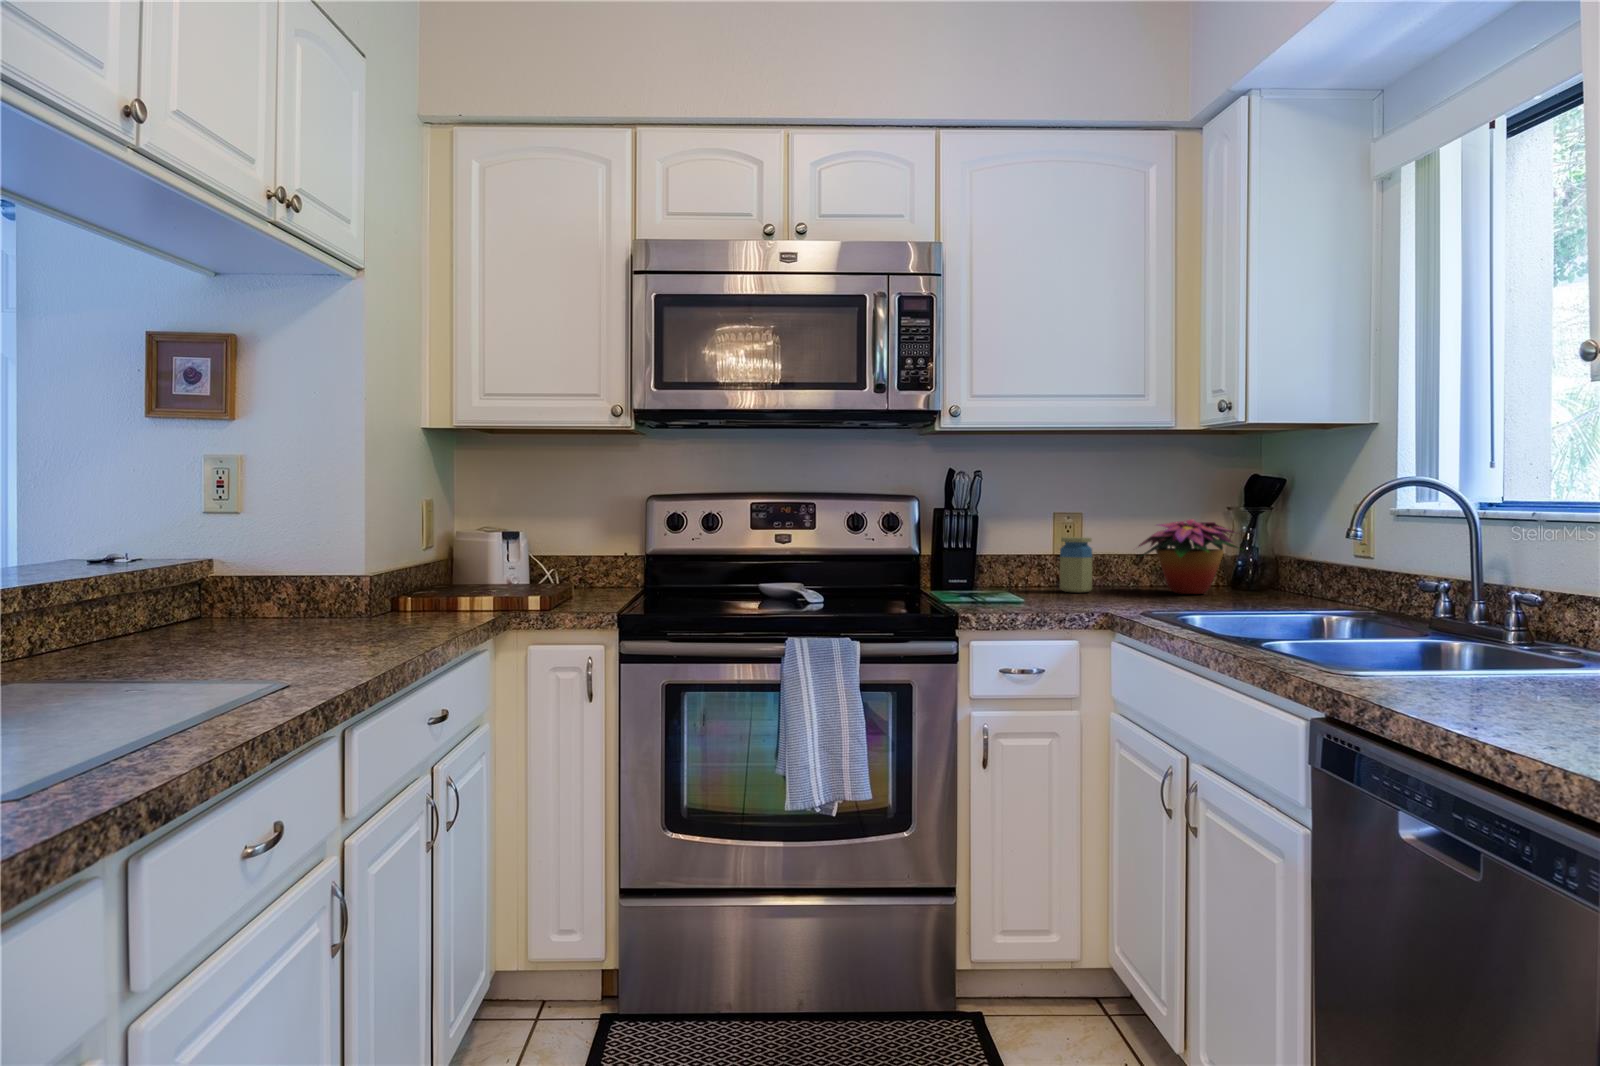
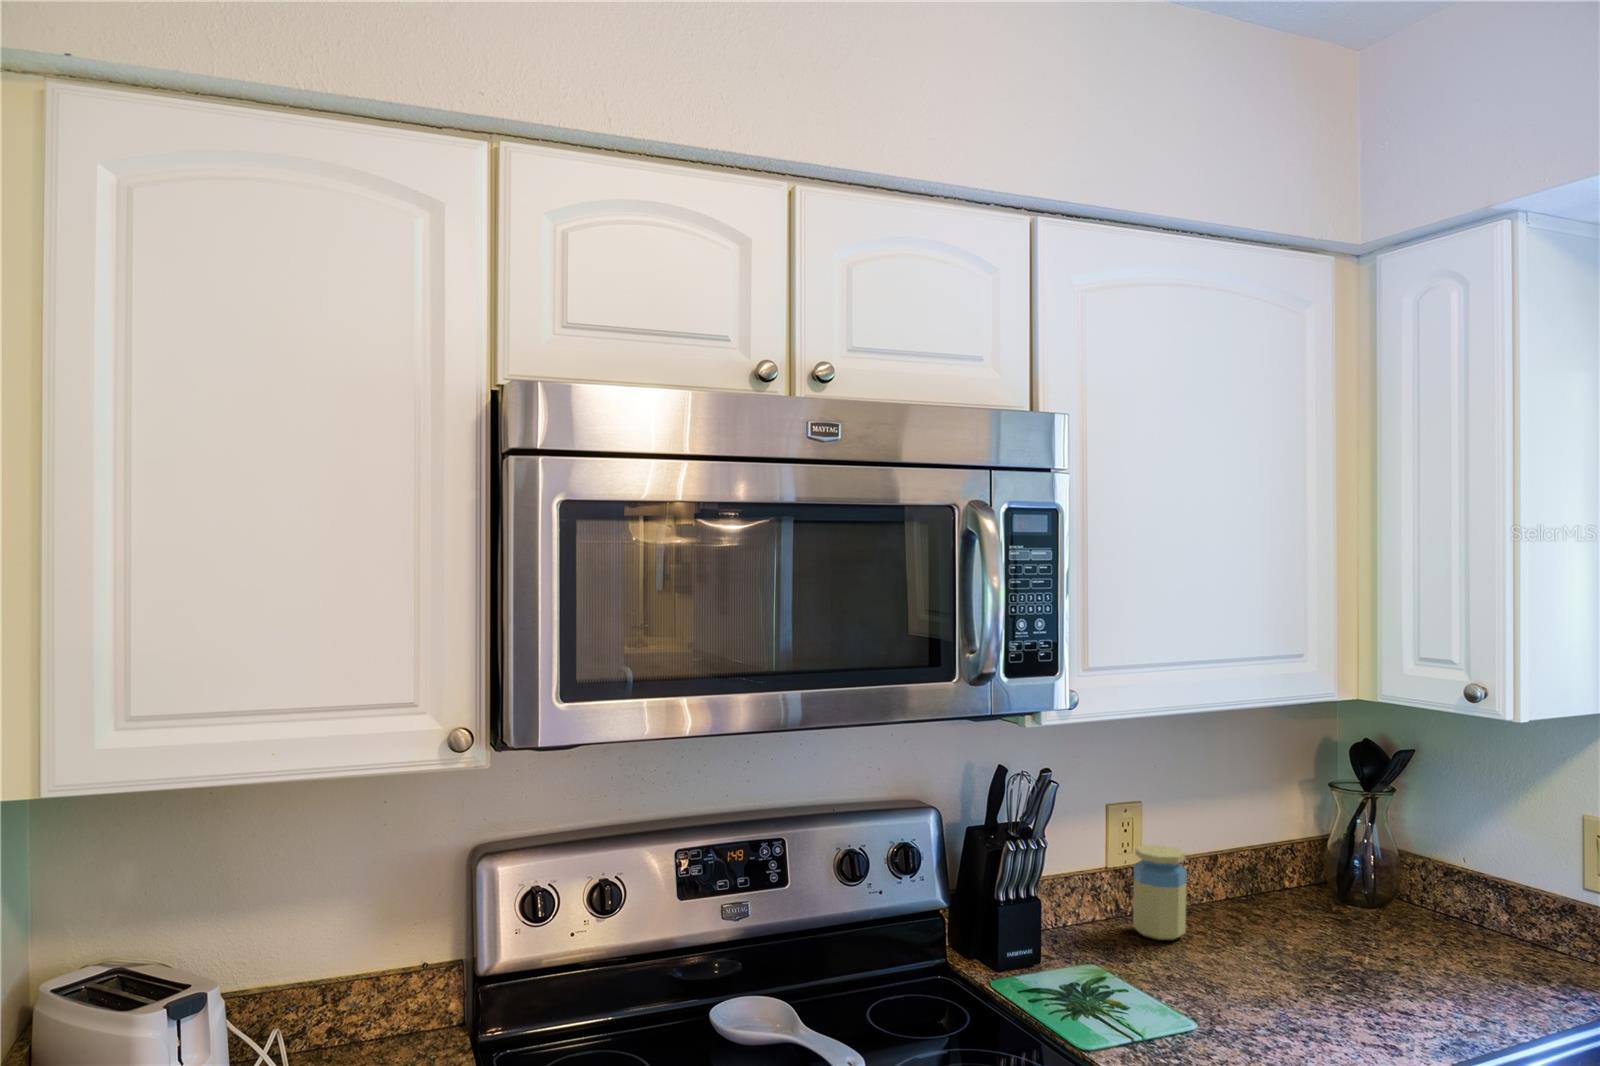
flower arrangement: present [1139,519,1238,594] -> none [1200,804,1371,924]

